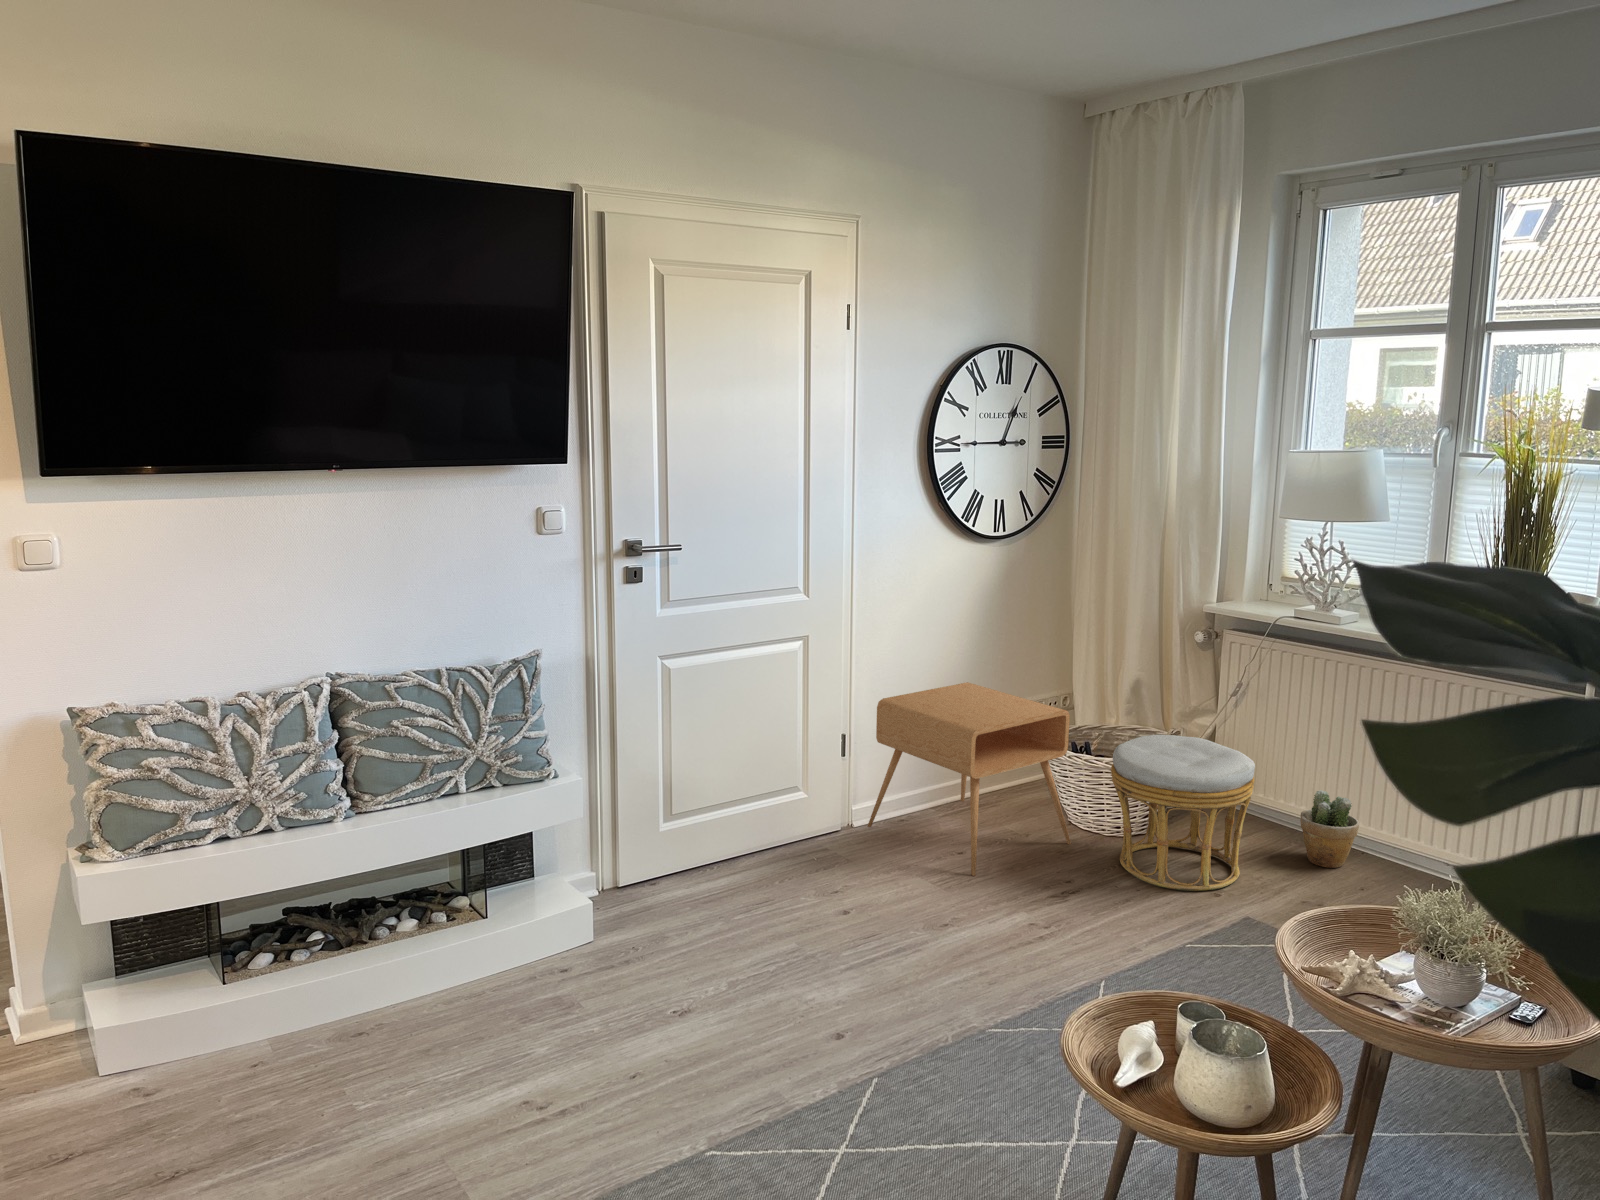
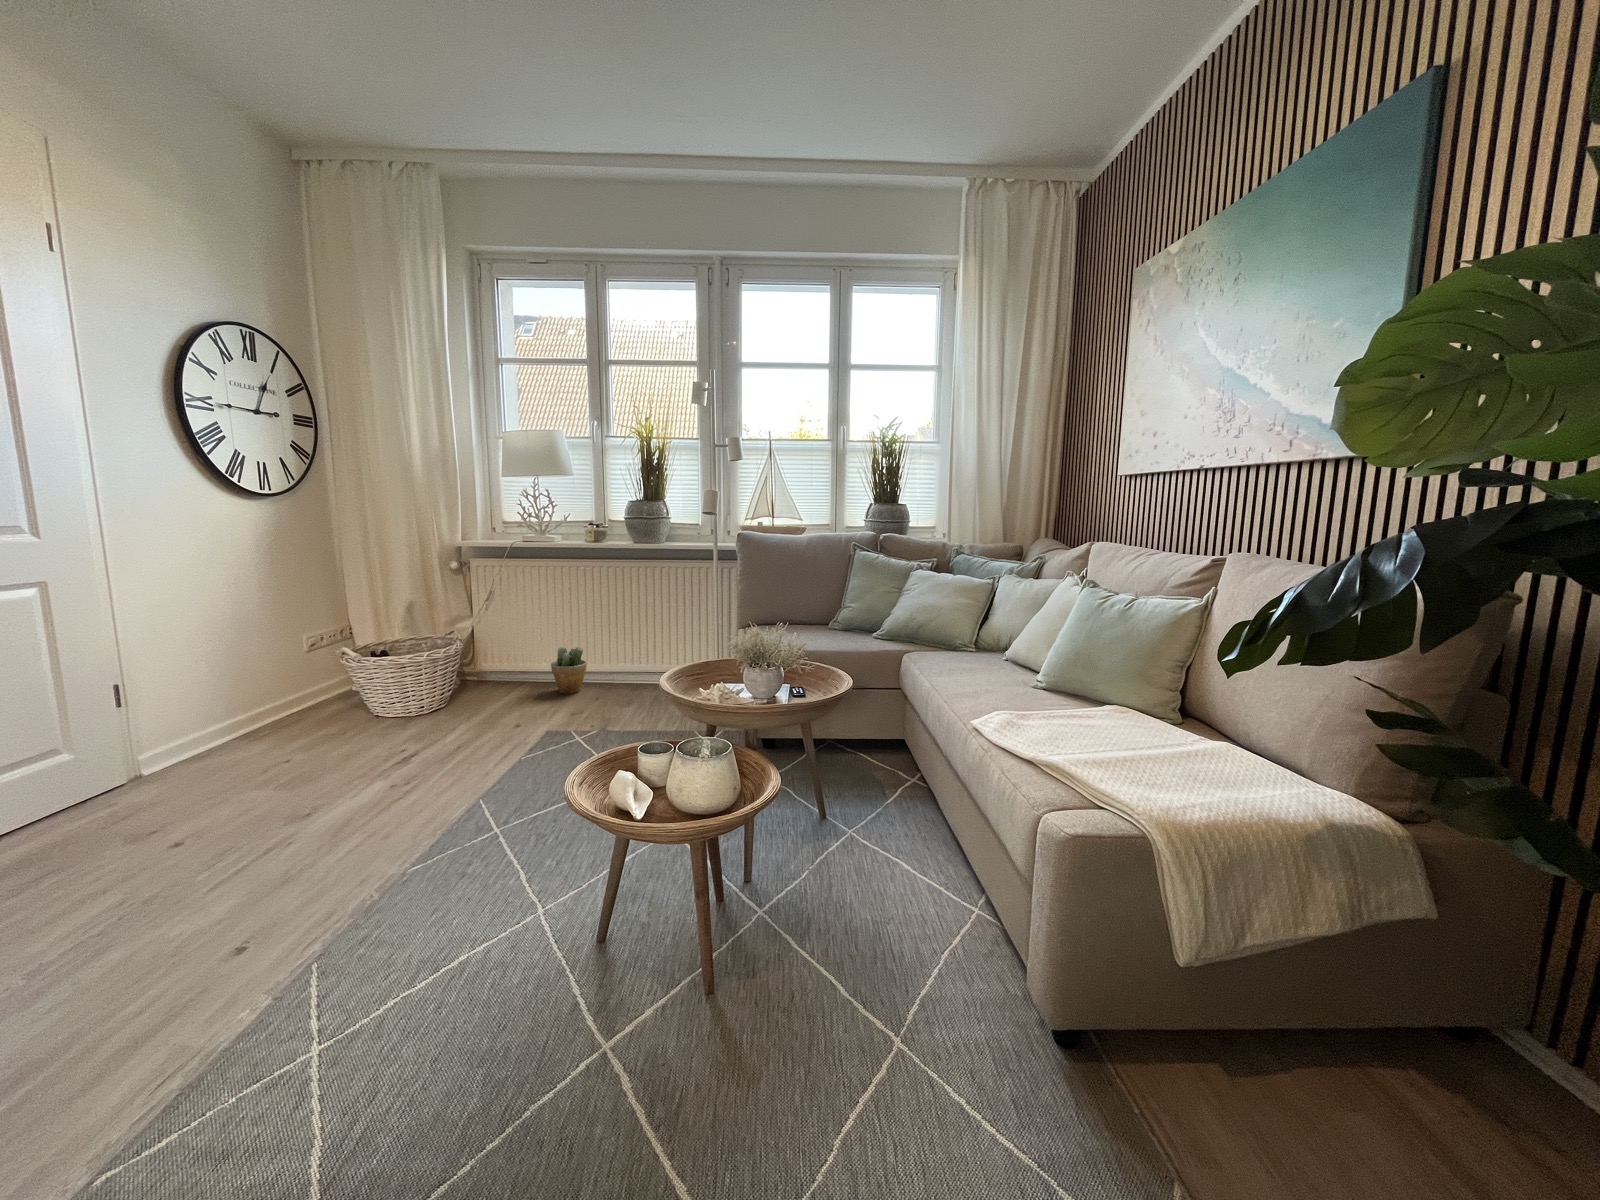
side table: present [868,682,1071,876] -> none [157,620,390,772]
ottoman: present [1111,735,1255,891] -> none [421,627,530,732]

